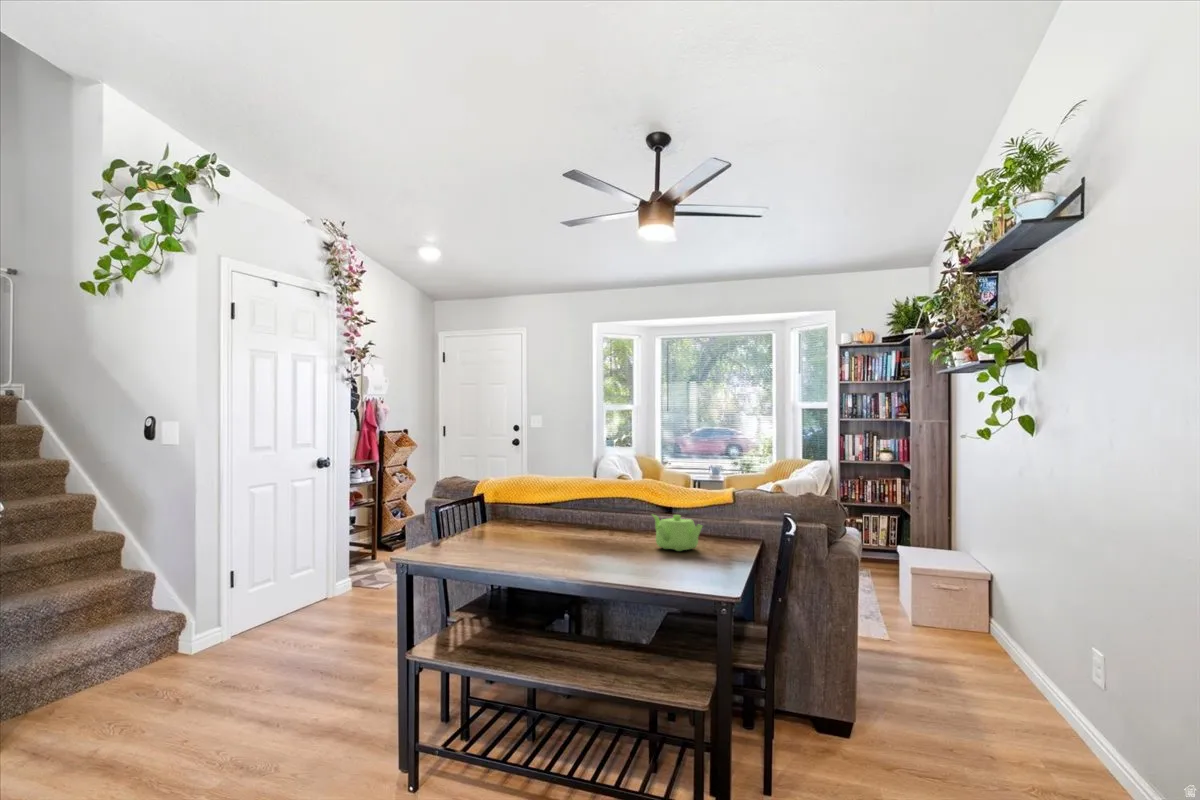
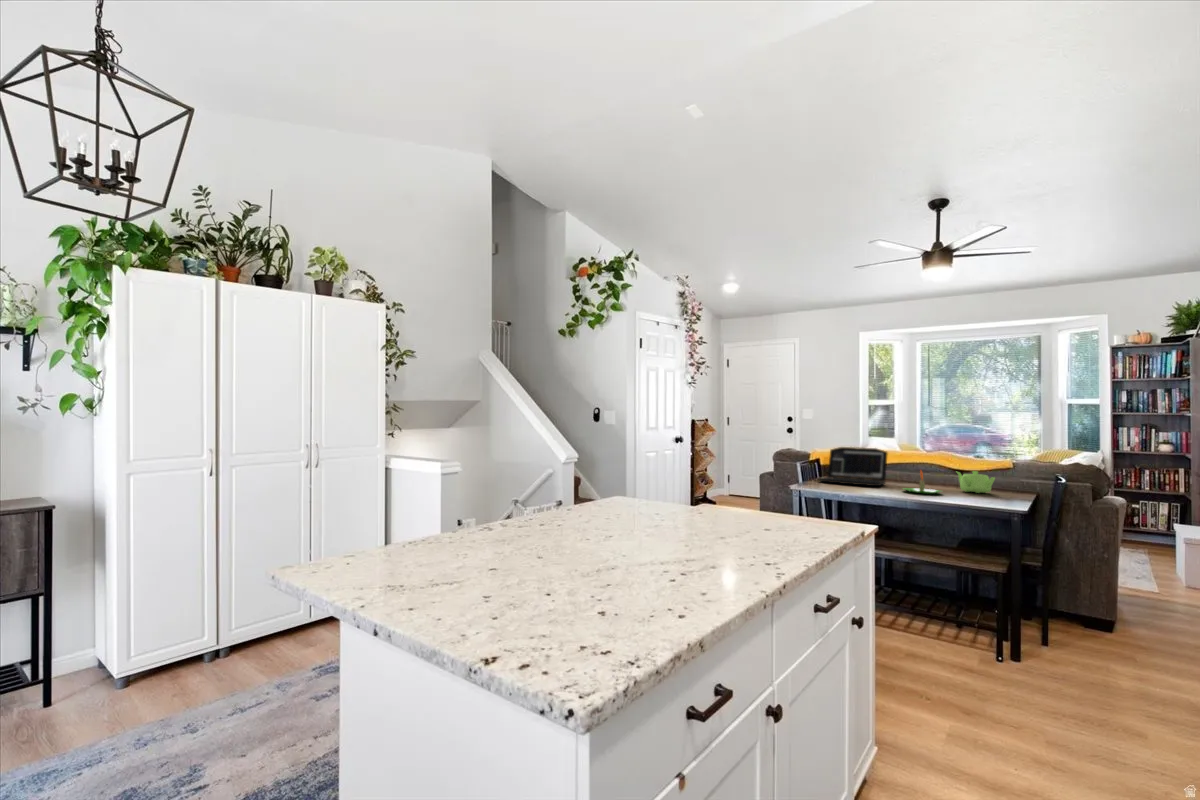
laptop: none [444,478,559,548] -> present [819,447,888,486]
candle: none [562,519,623,563] -> present [903,471,942,494]

